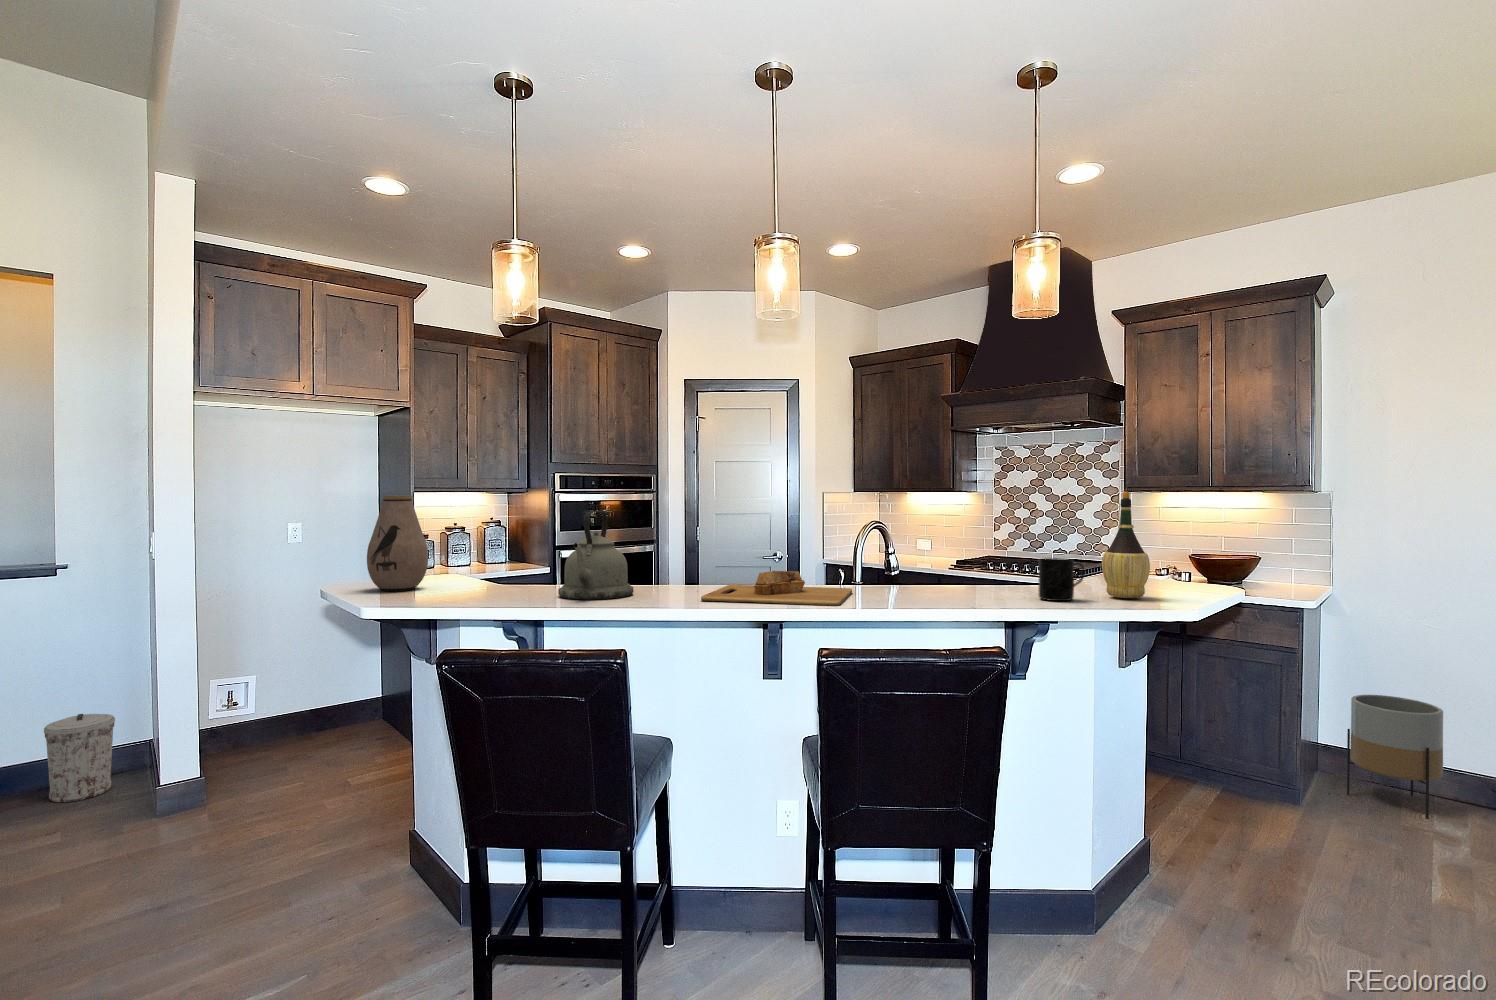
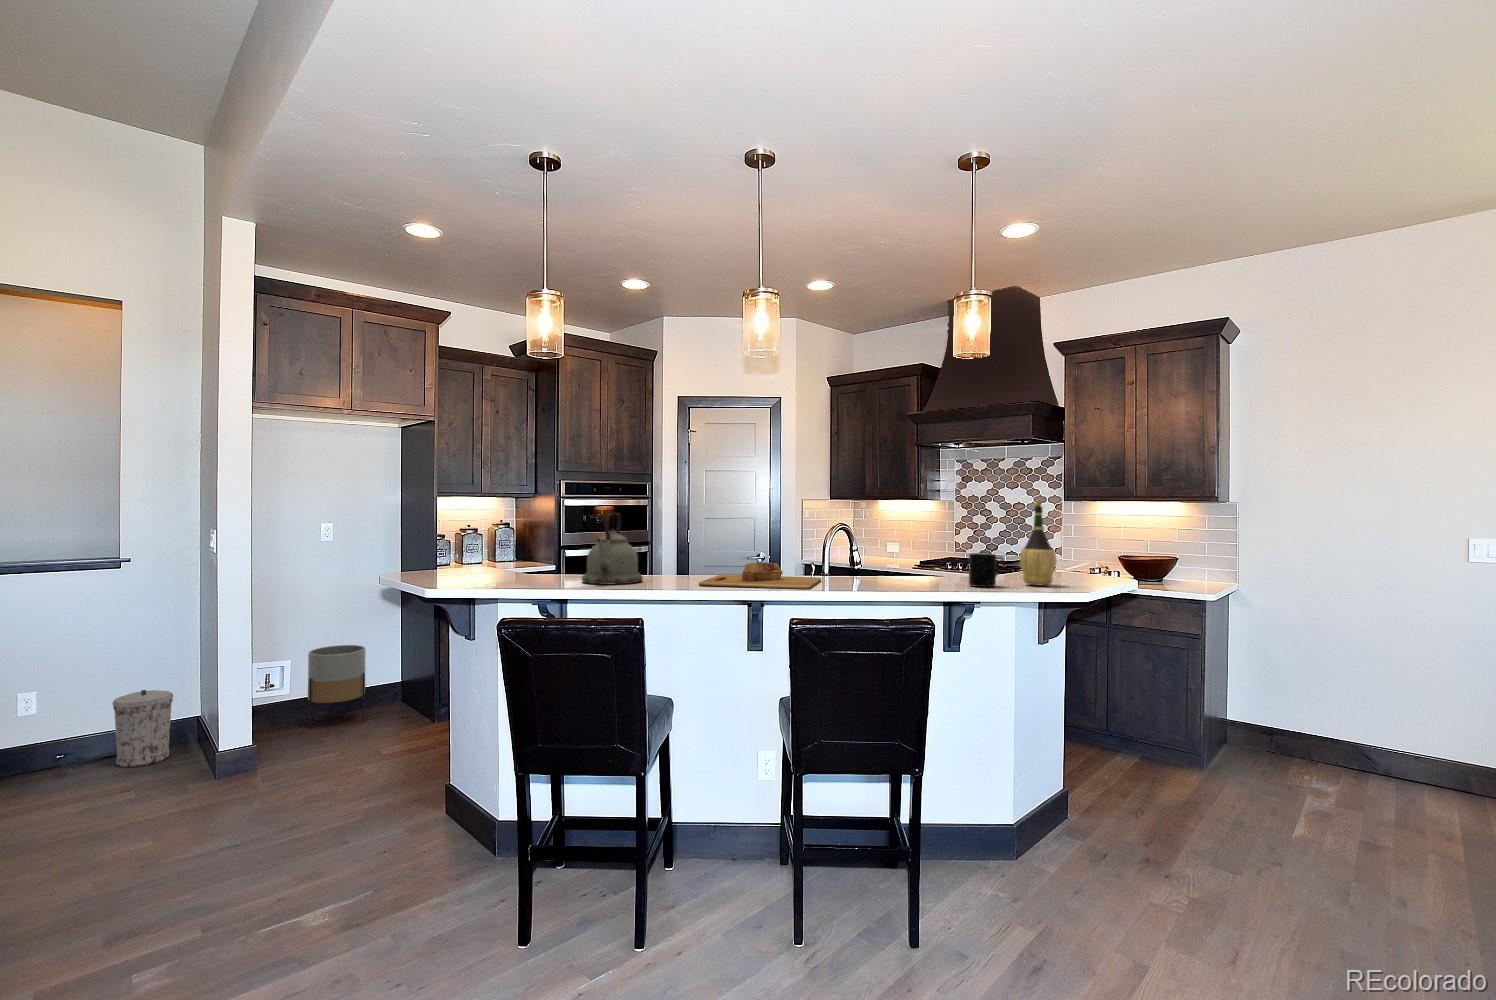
vase: present [367,495,428,591] -> none [420,499,470,578]
planter: present [1347,695,1443,819] -> present [308,645,365,729]

